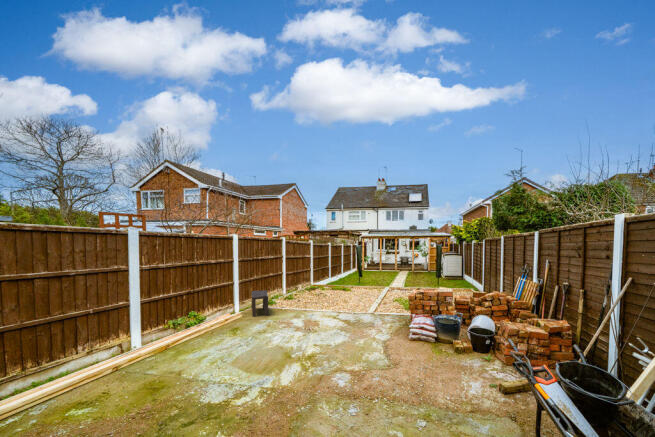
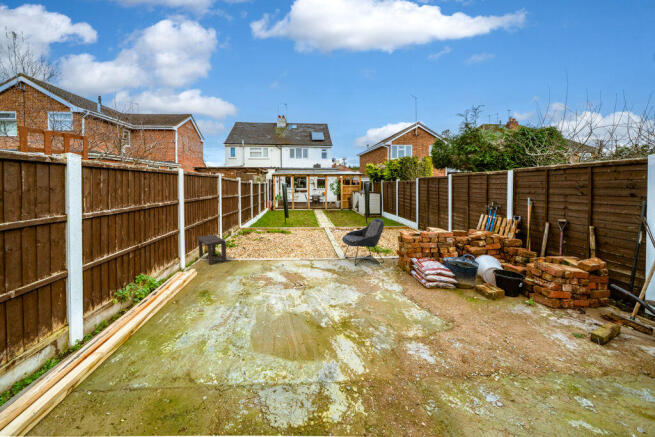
lounge chair: none [371,284,411,333] -> present [342,219,384,266]

